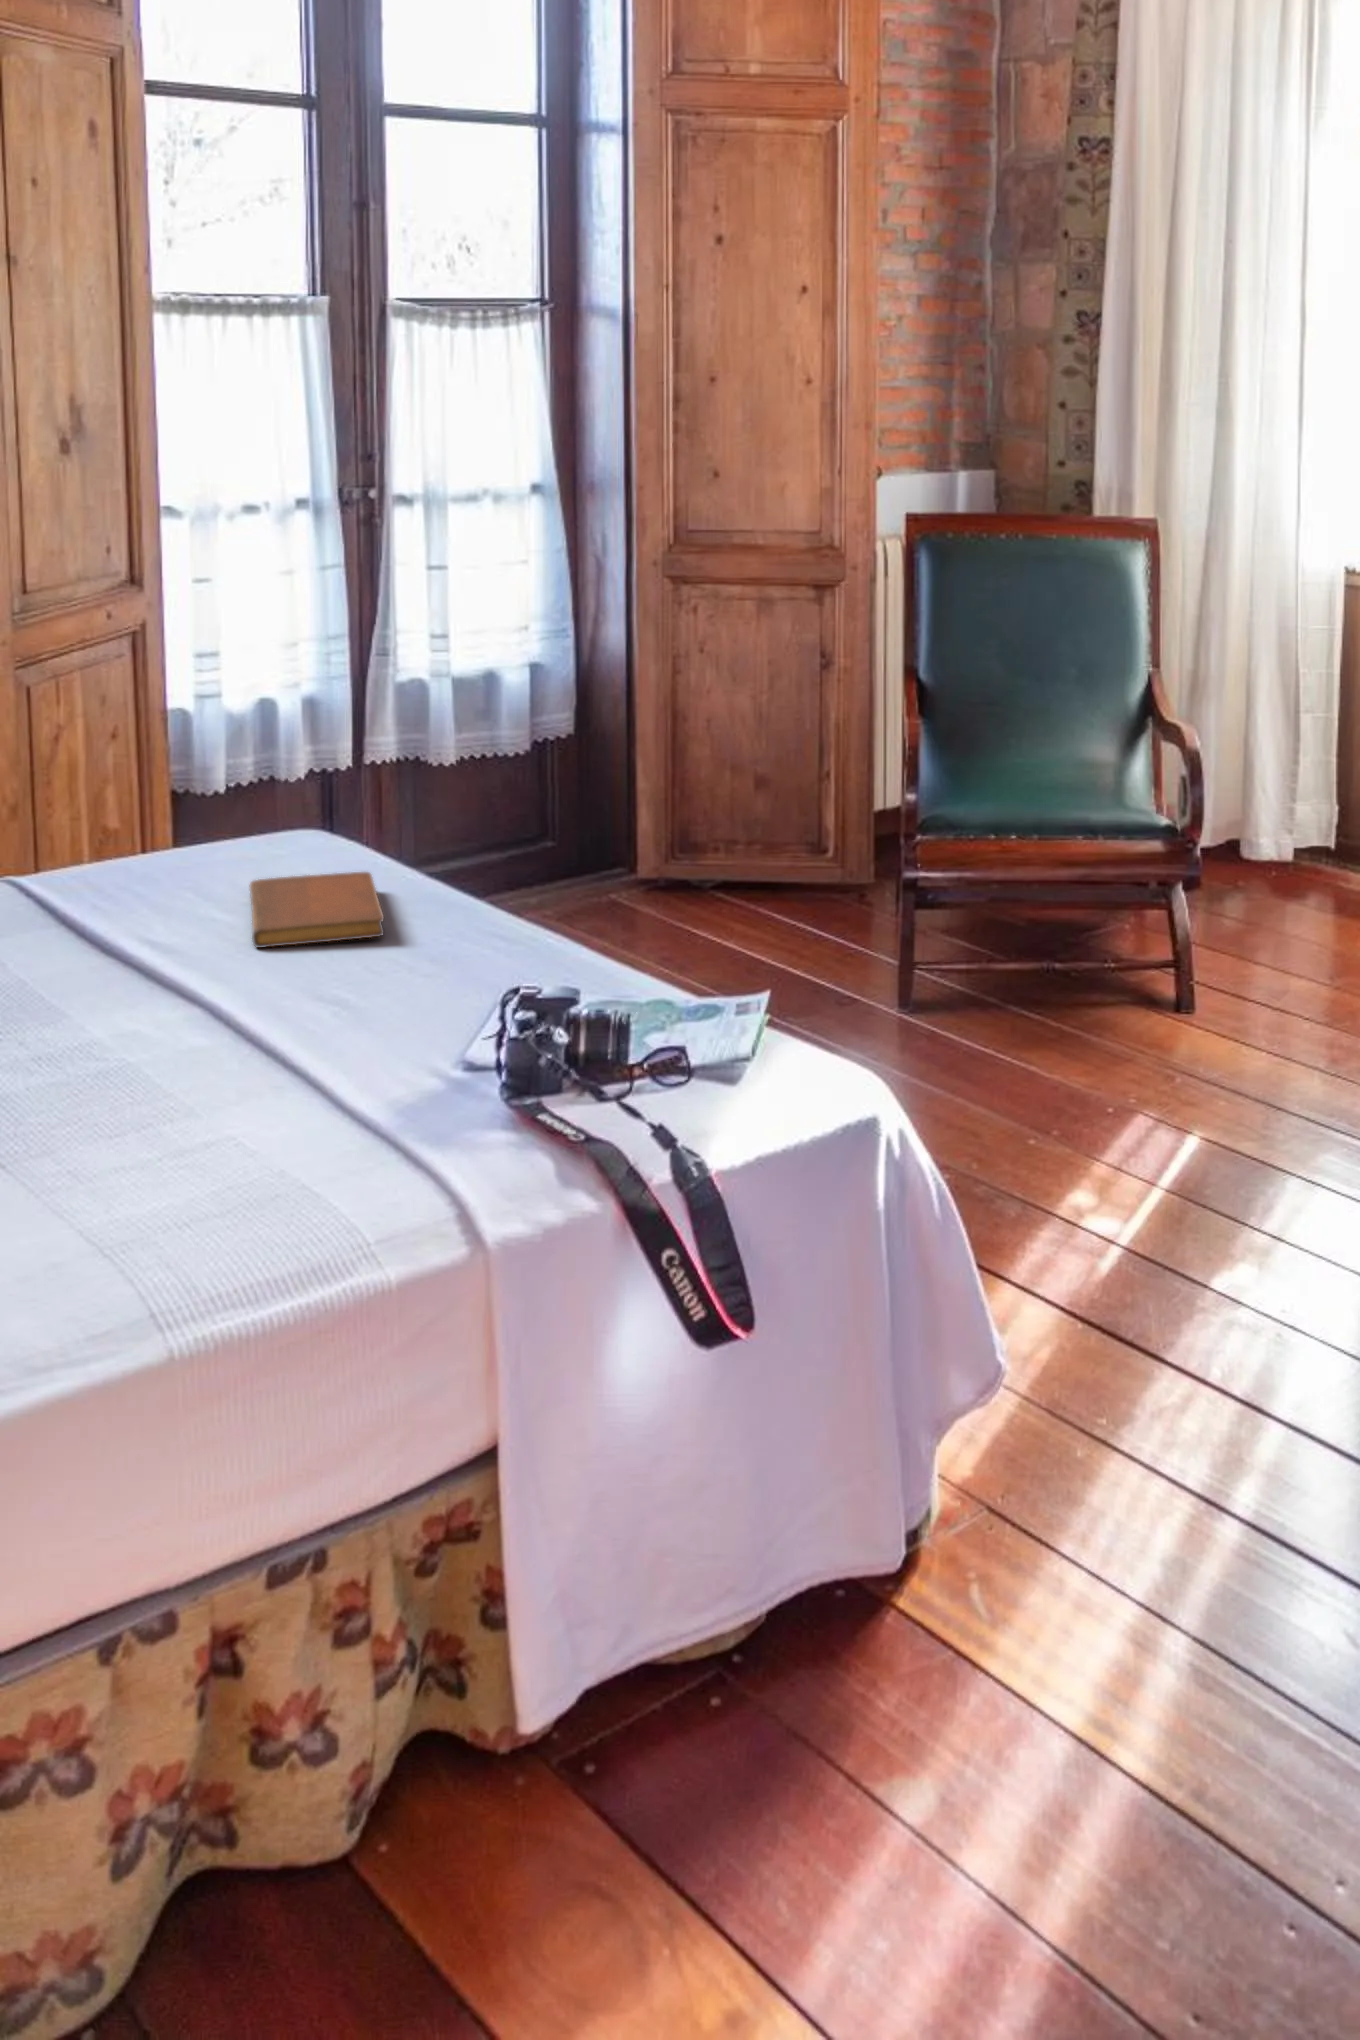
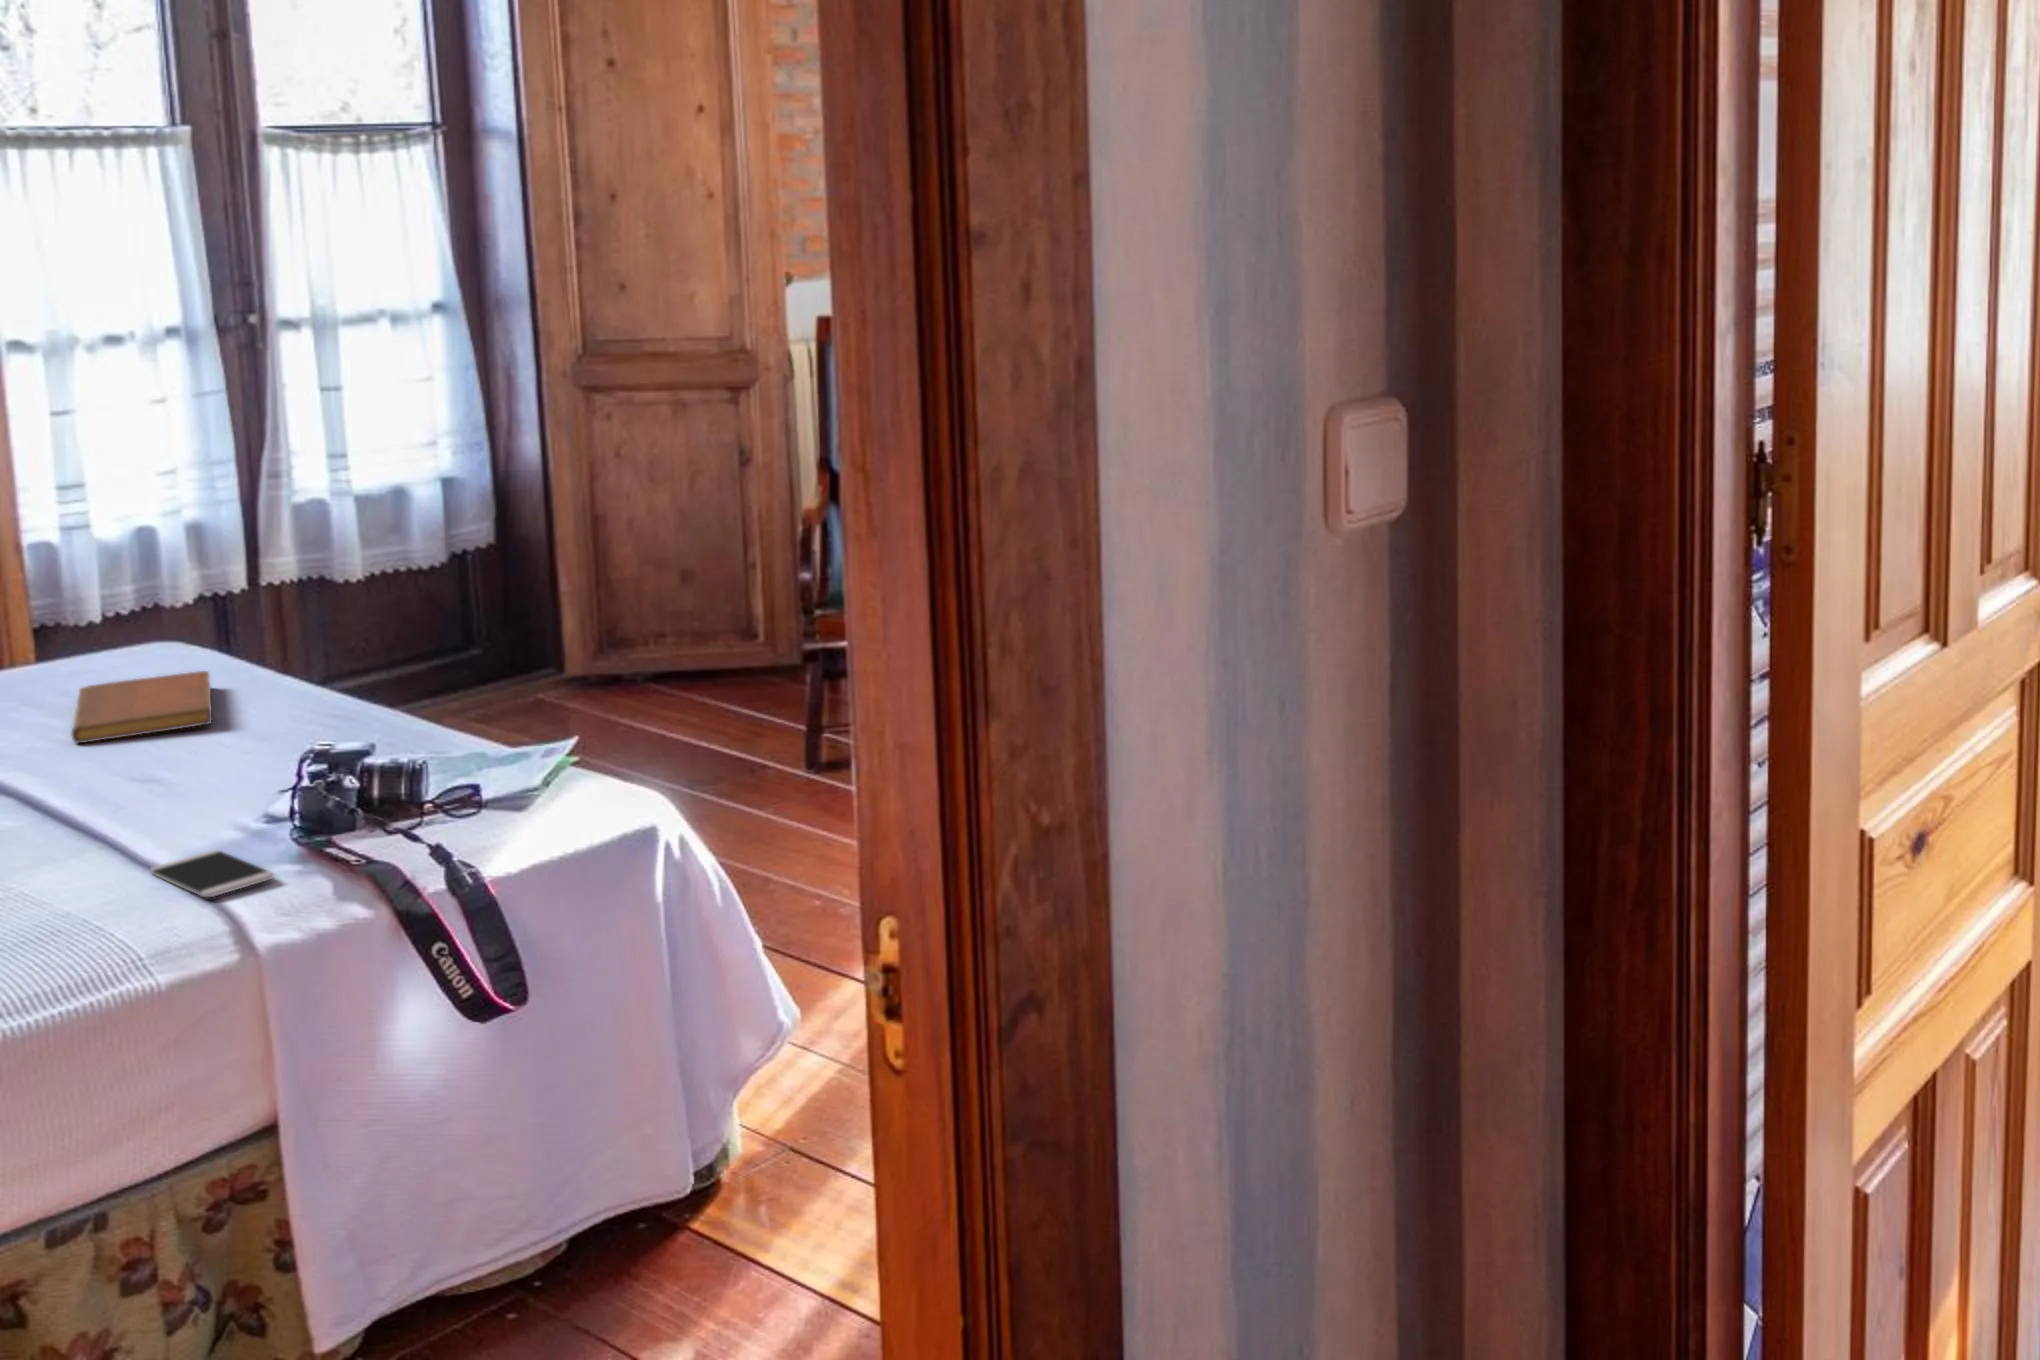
smartphone: none [363,1104,495,1170] -> present [151,850,273,897]

